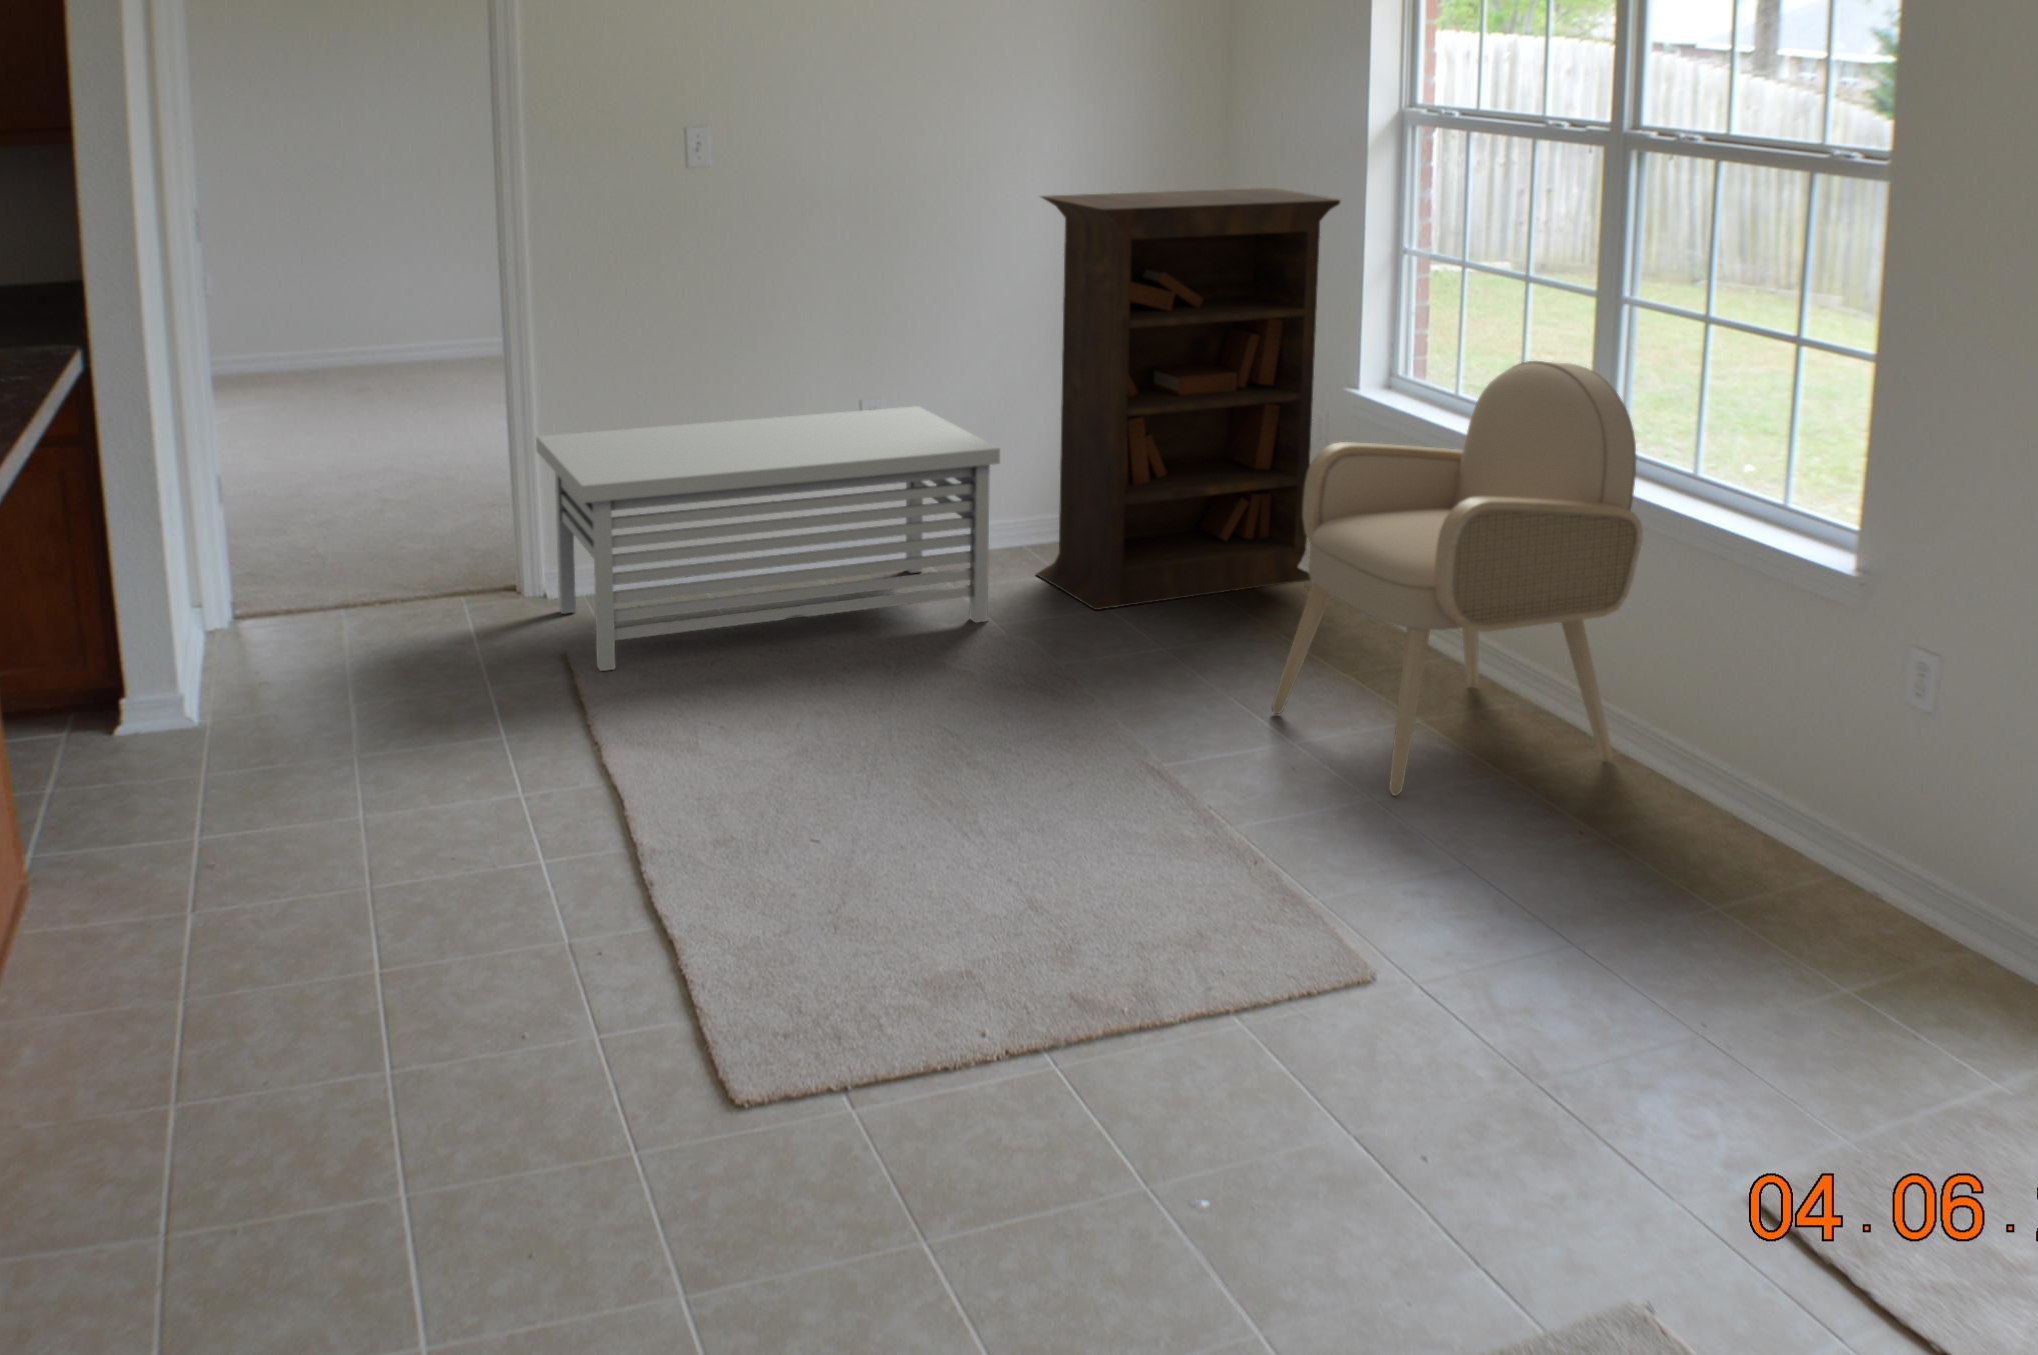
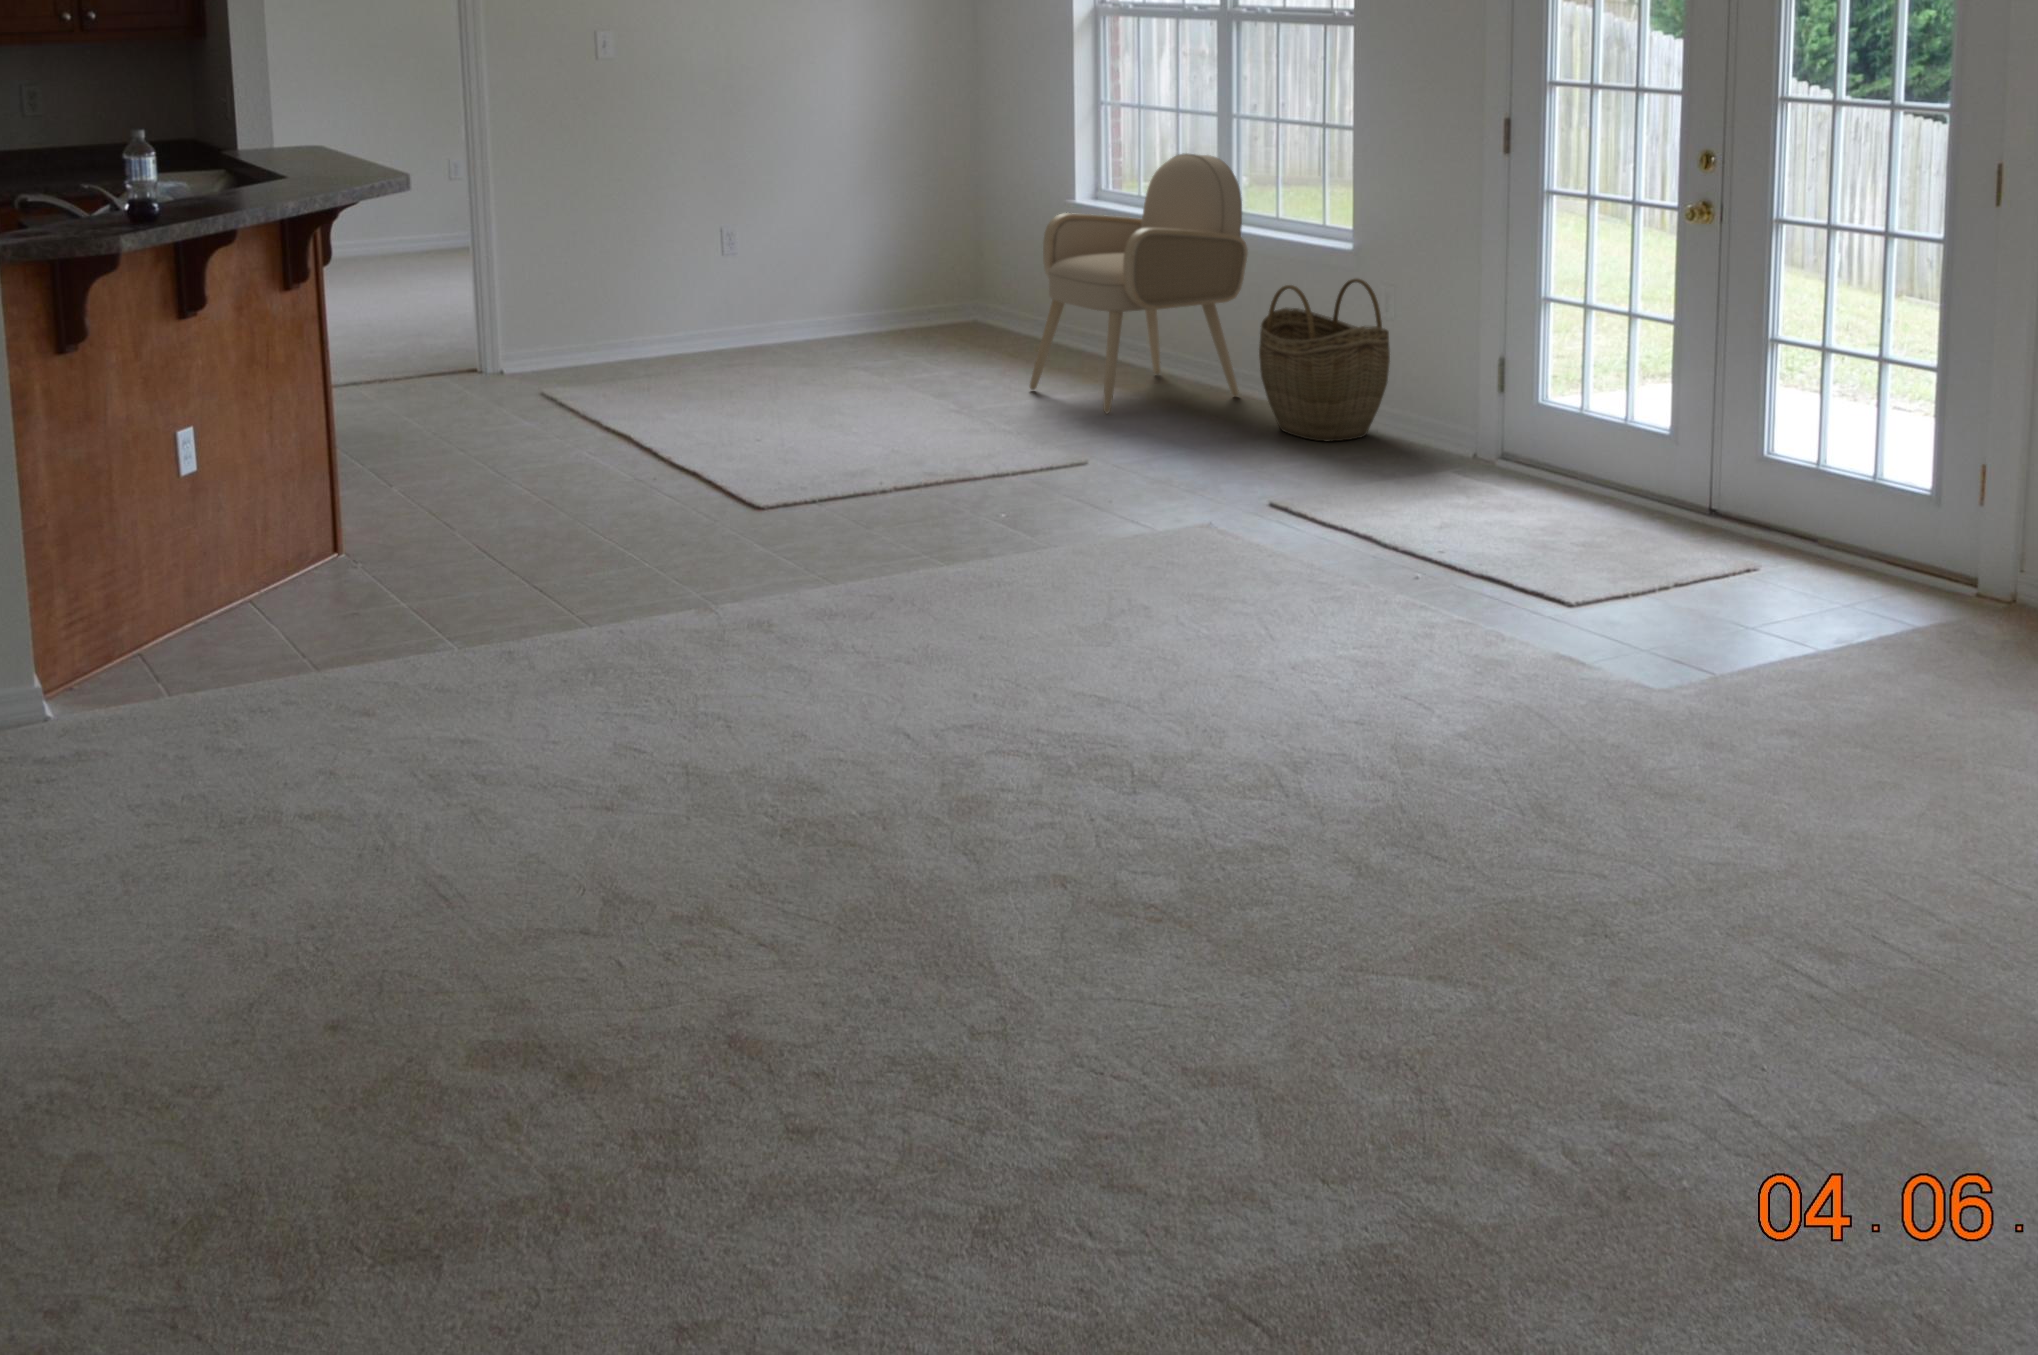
bookcase: present [1037,188,1340,610] -> none [850,67,1064,357]
storage bench: present [536,406,1000,671] -> none [509,229,837,396]
woven basket: none [1672,629,1926,930] -> present [1259,278,1390,441]

